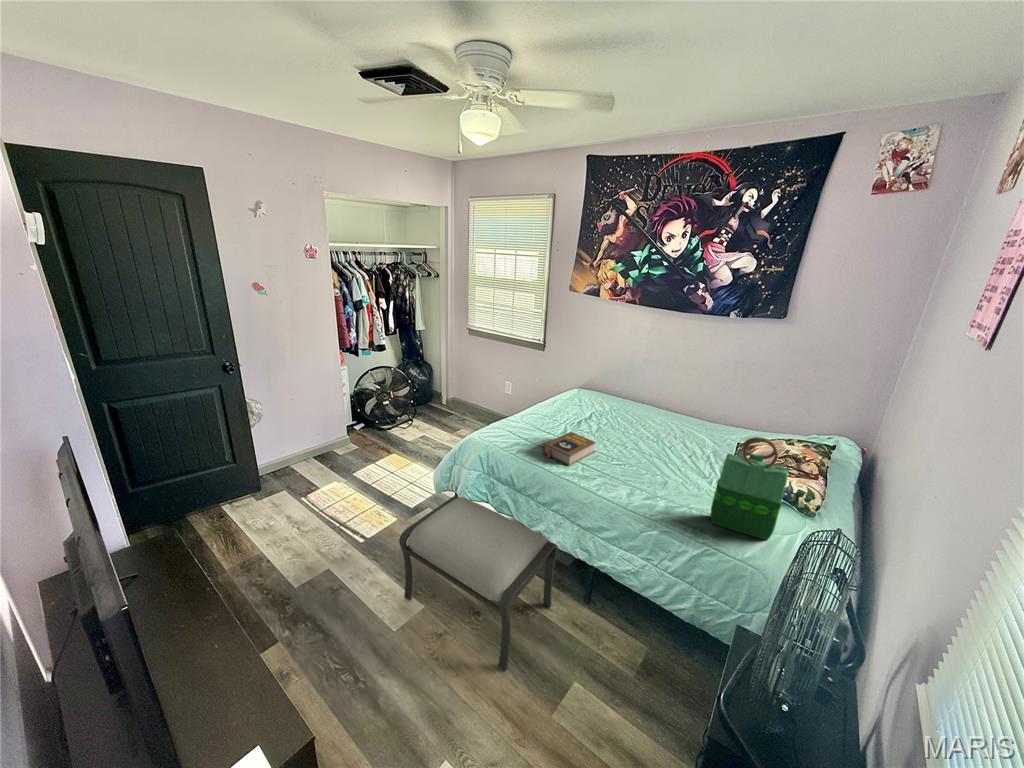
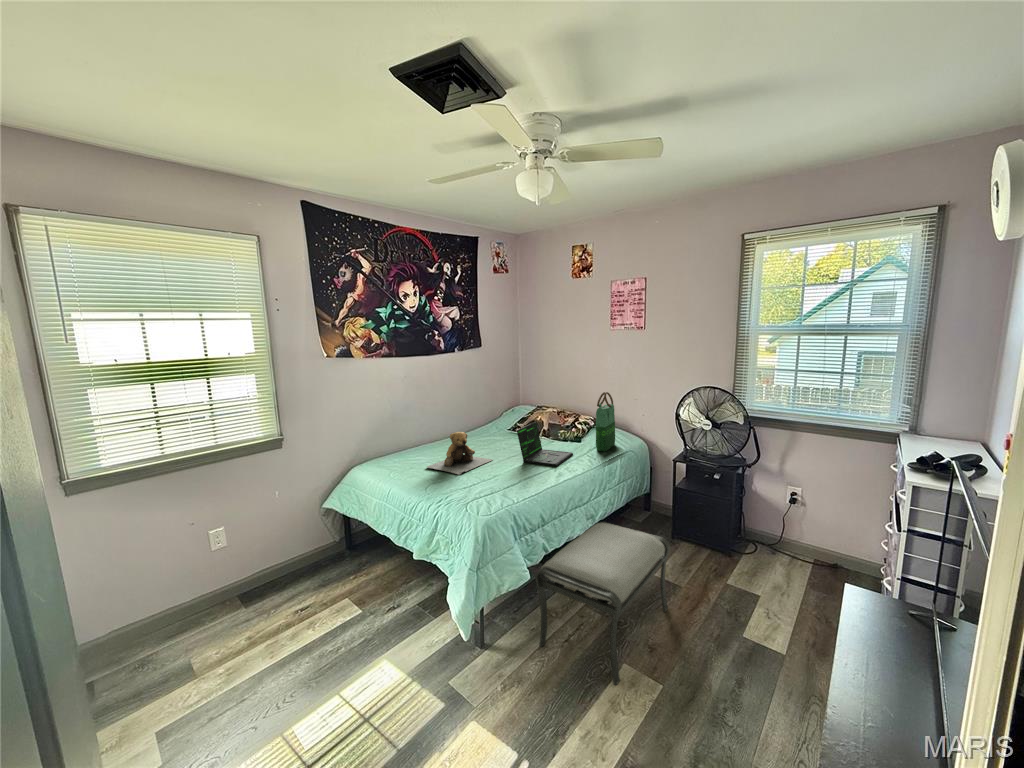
teddy bear: none [572,389,637,437] -> present [427,432,492,475]
laptop: none [615,416,699,491] -> present [517,422,573,466]
book: present [543,432,596,466] -> none [497,461,546,486]

